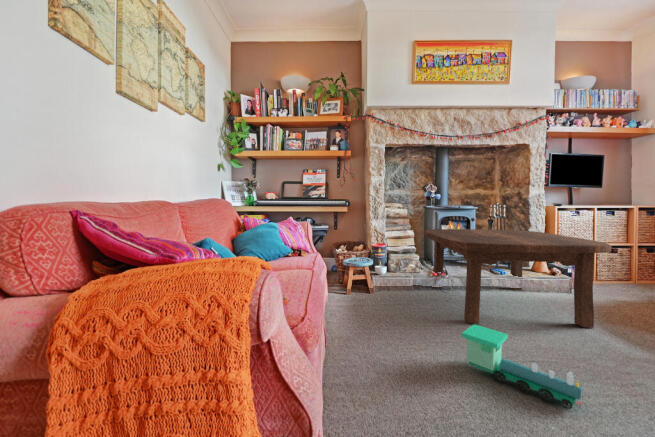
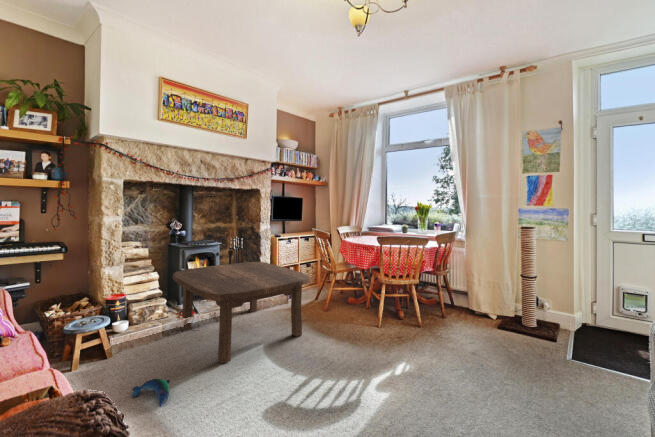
plush toy: none [380,311,412,335] -> present [132,379,170,407]
toy train: present [462,324,584,409] -> none [224,373,302,417]

